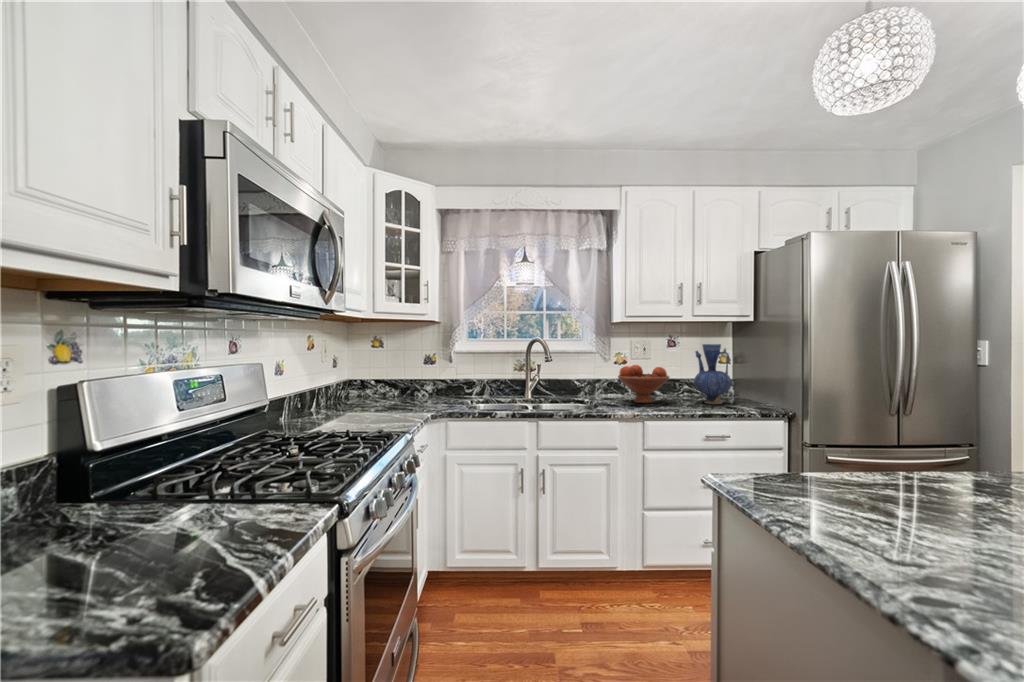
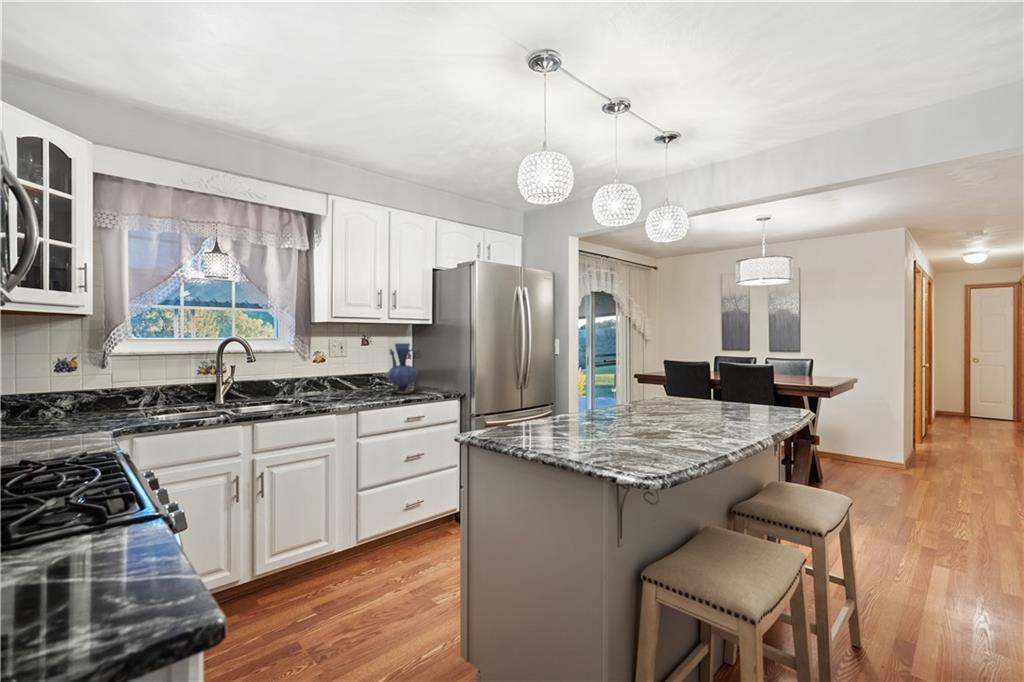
fruit bowl: present [618,365,669,403] -> none [322,362,370,398]

